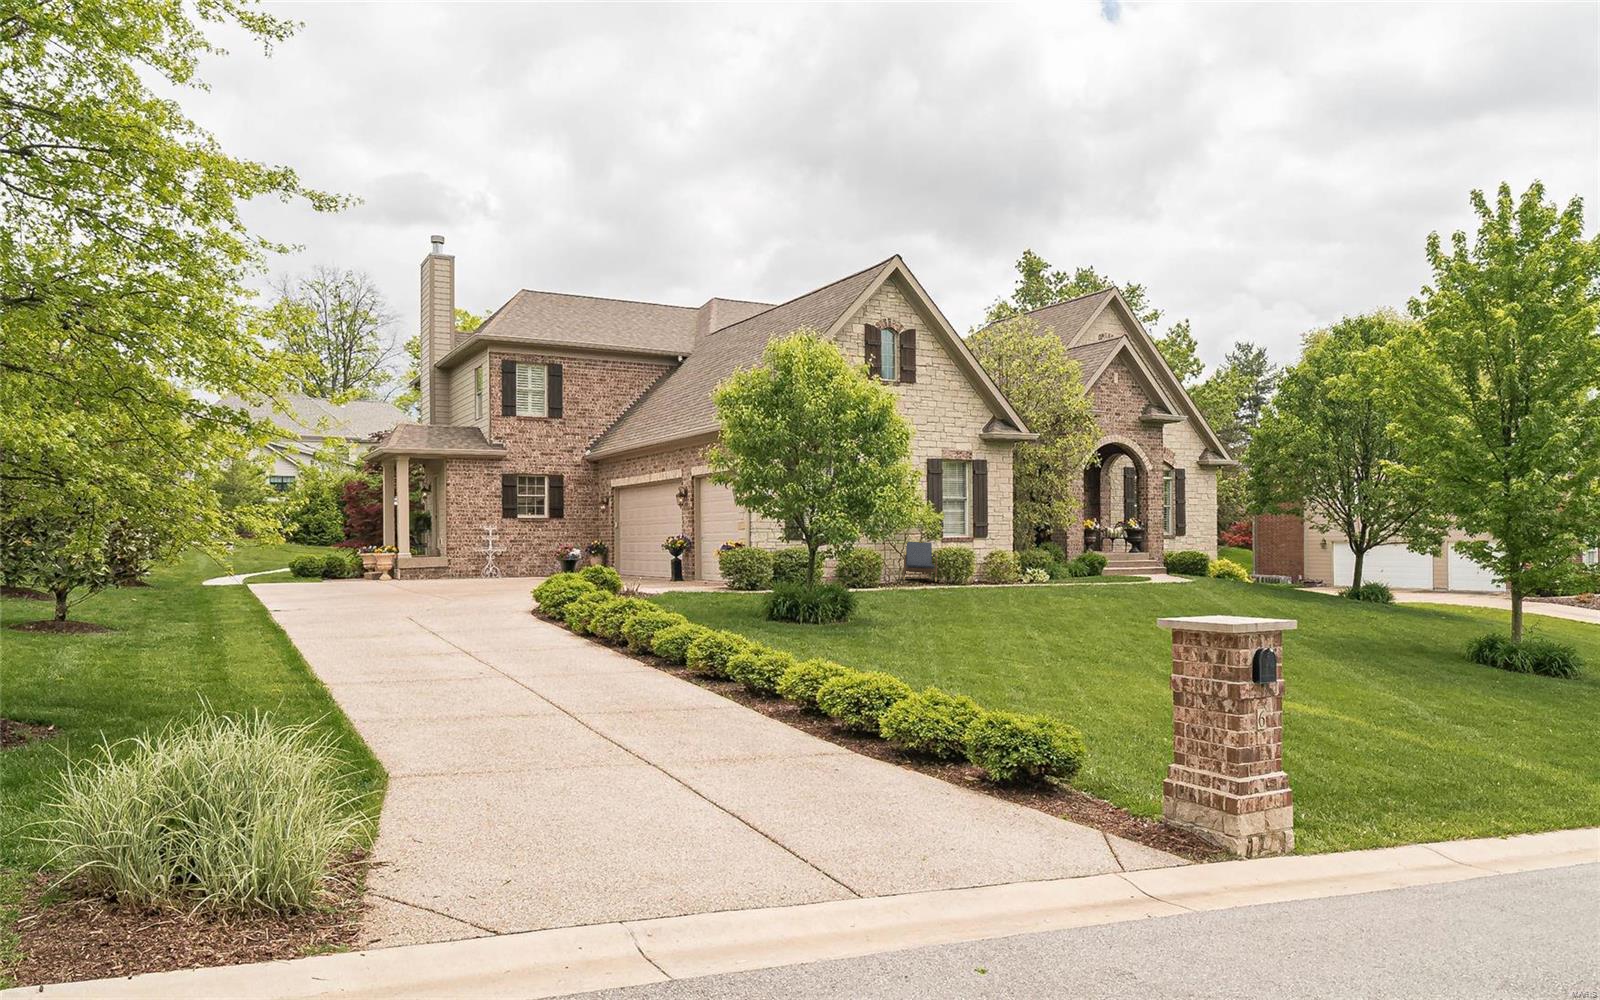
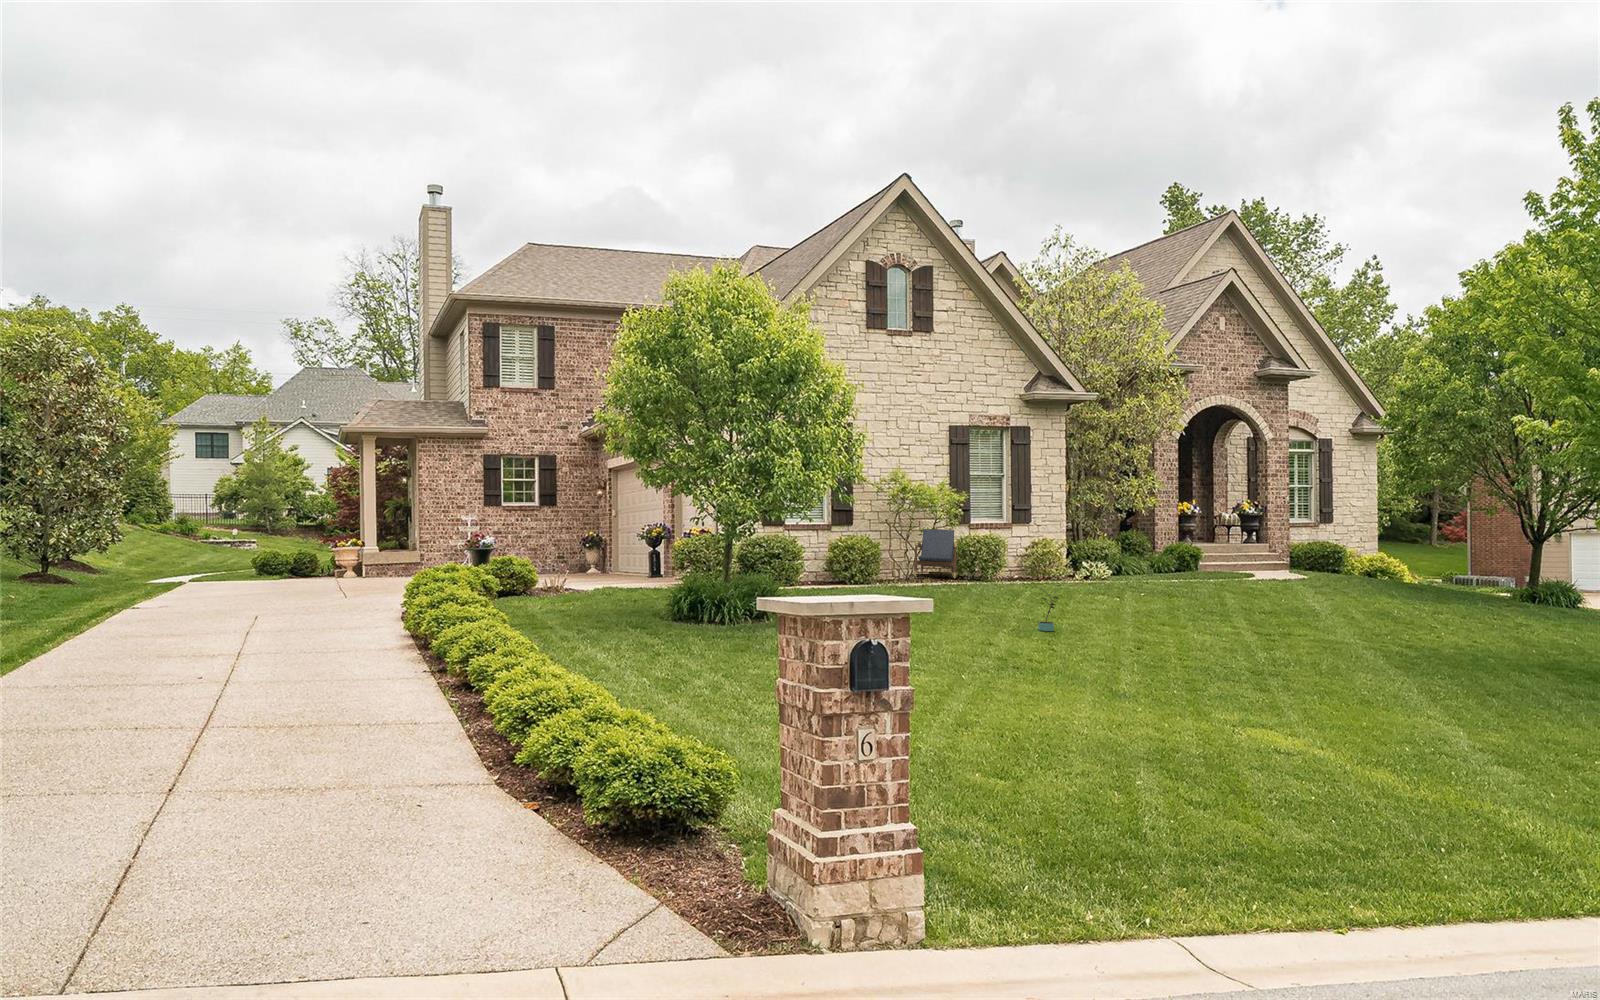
potted plant: none [1048,587,1071,626] -> present [1034,582,1061,631]

